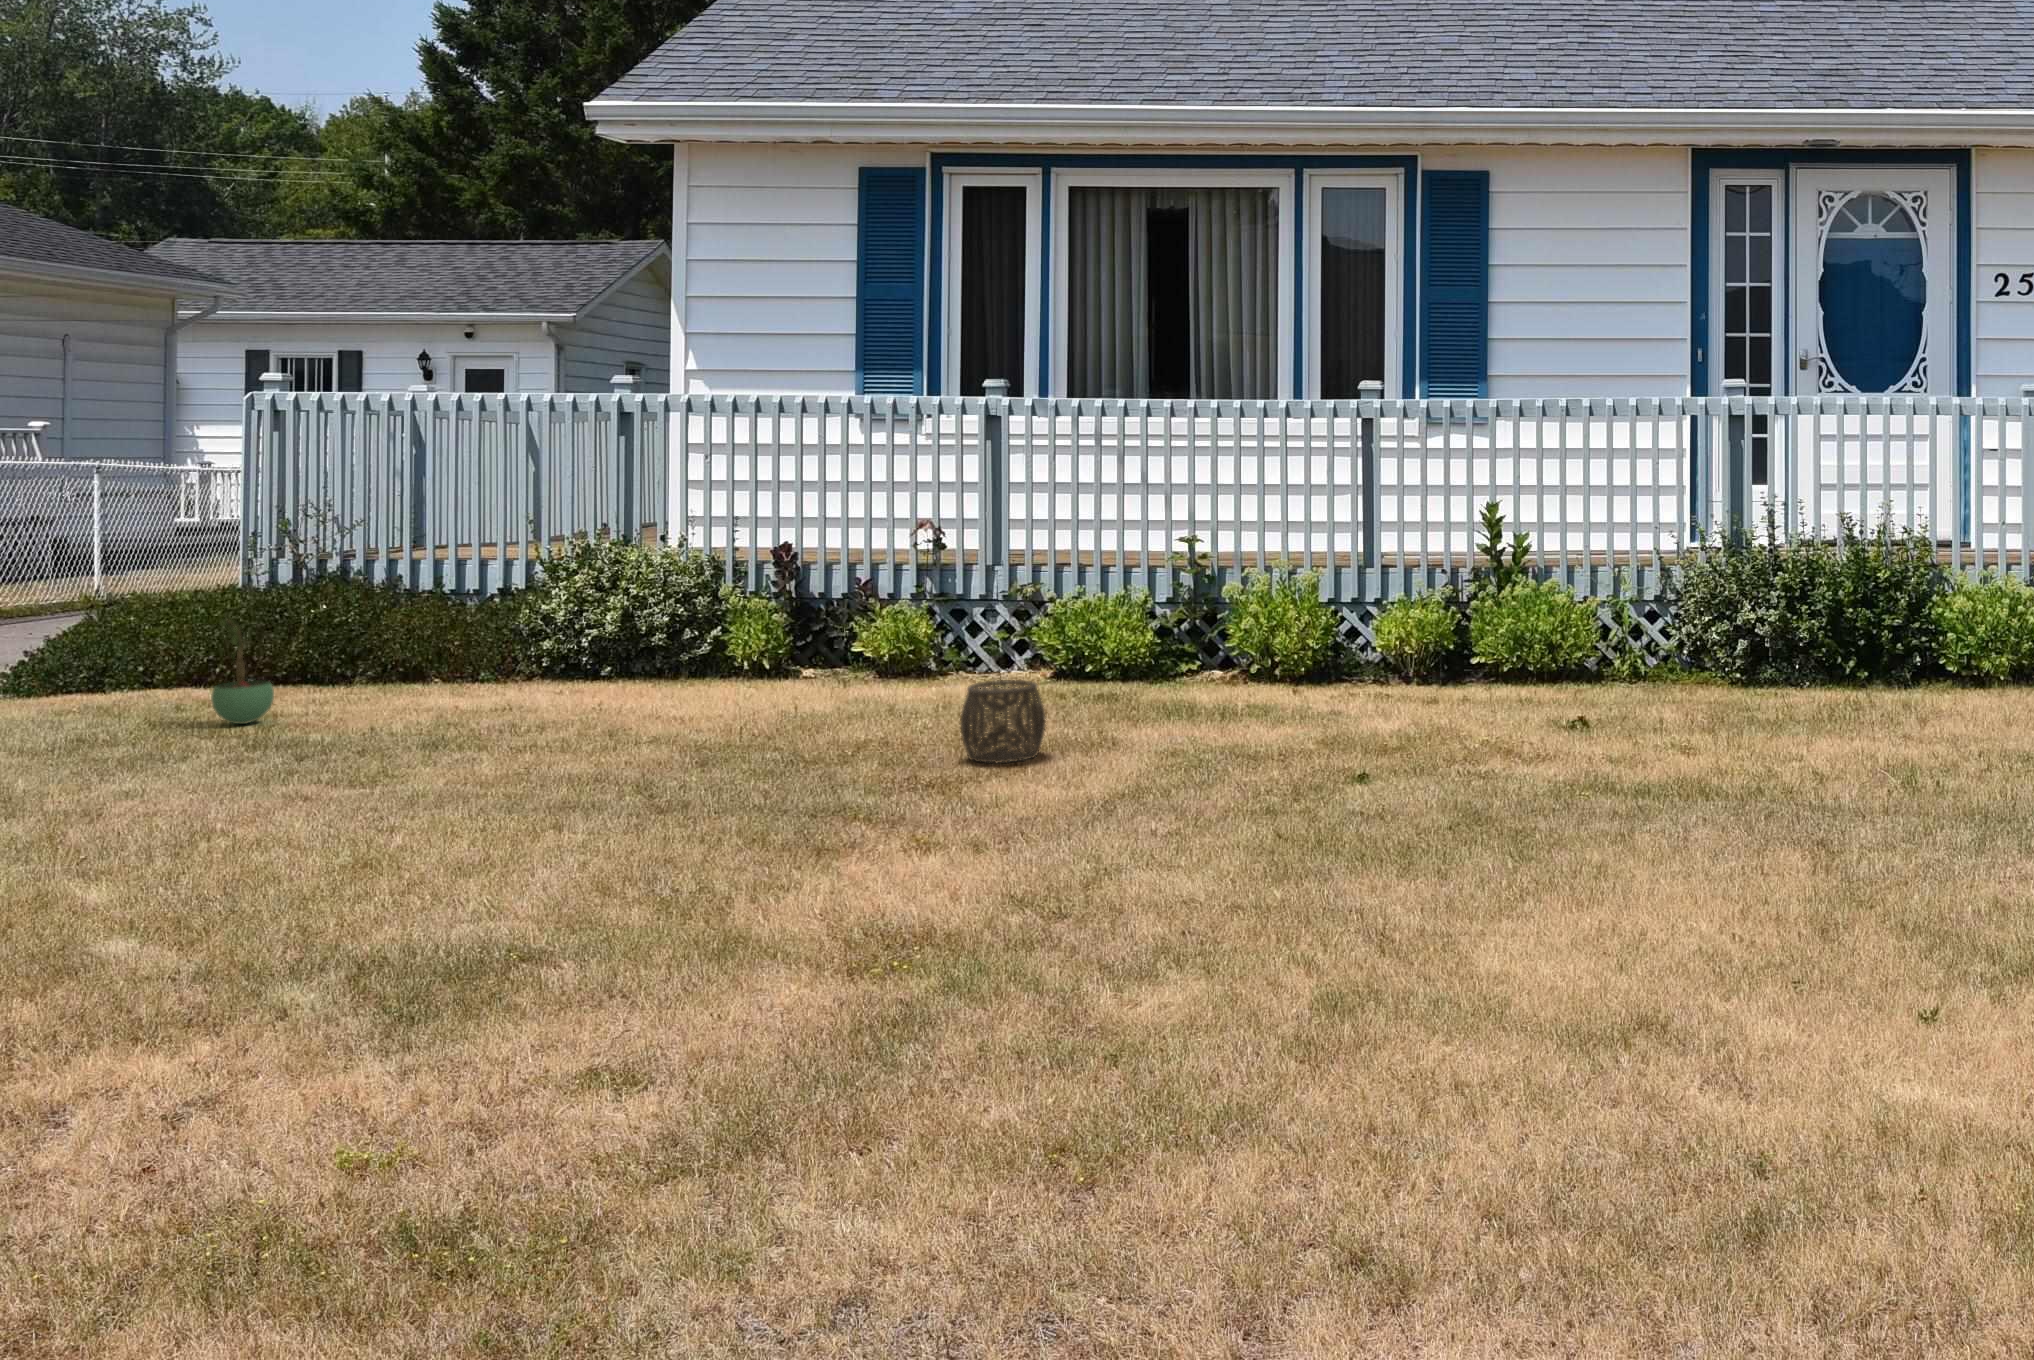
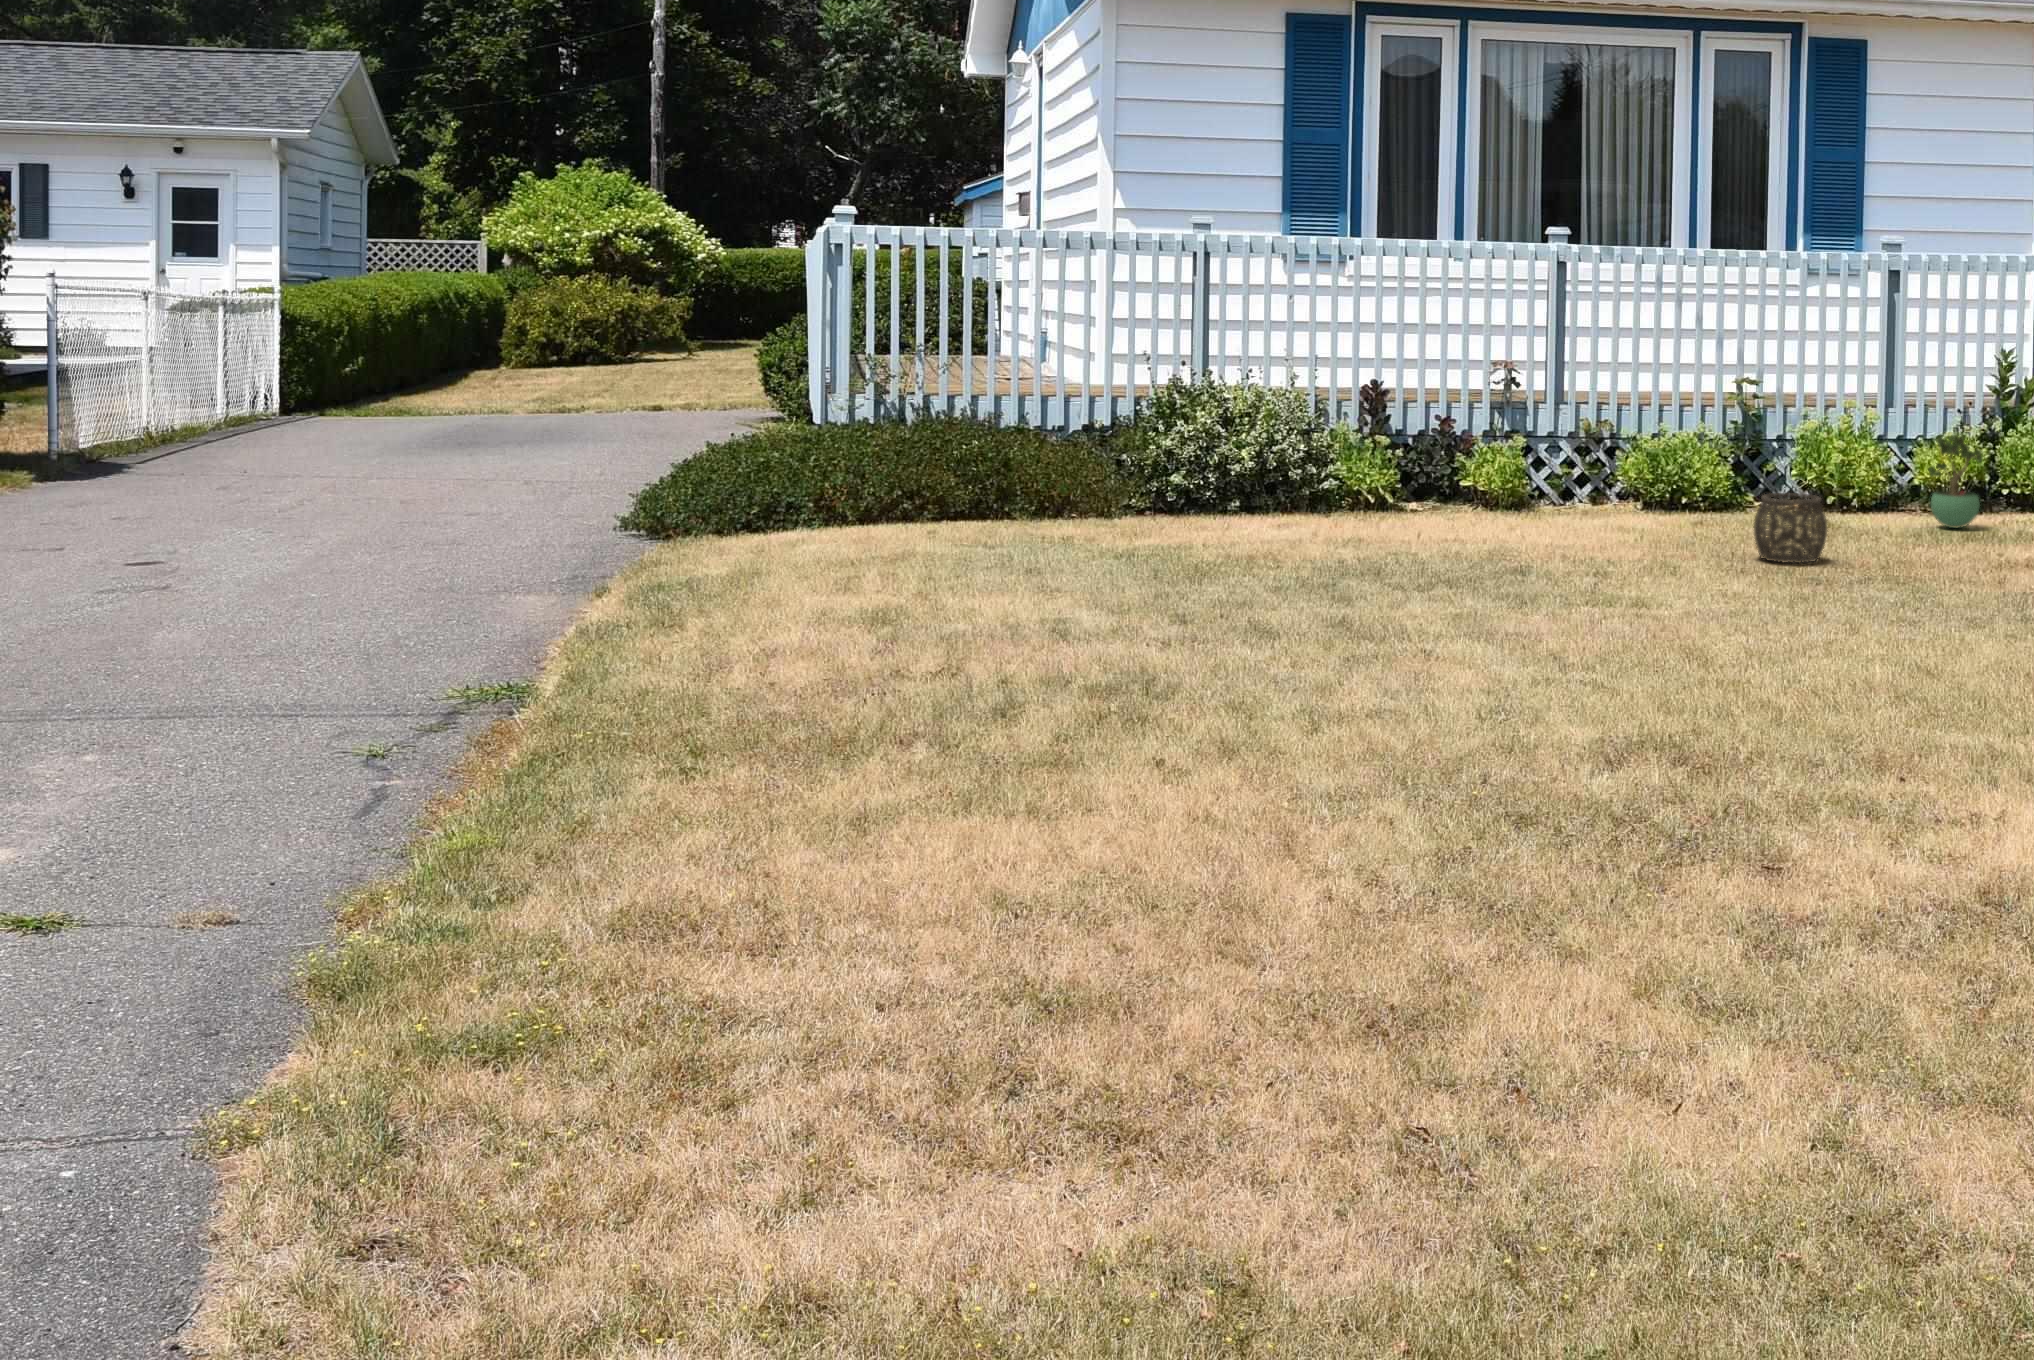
potted plant: present [211,618,274,724] -> present [1928,434,1982,528]

